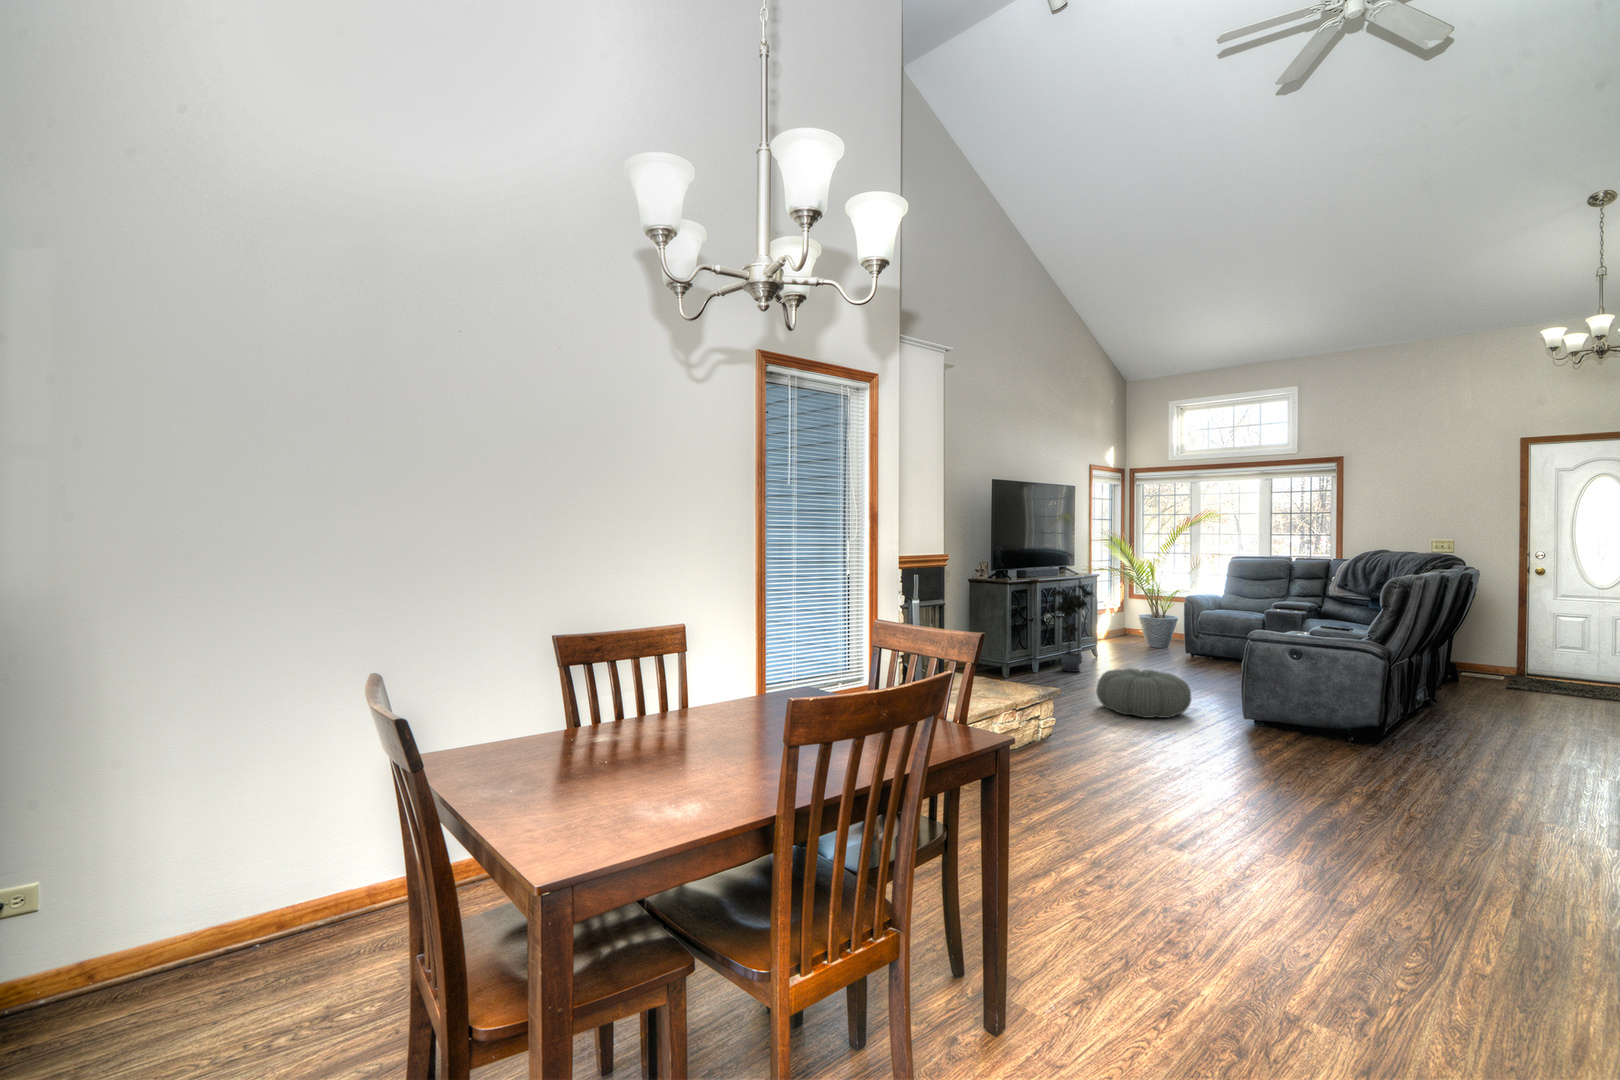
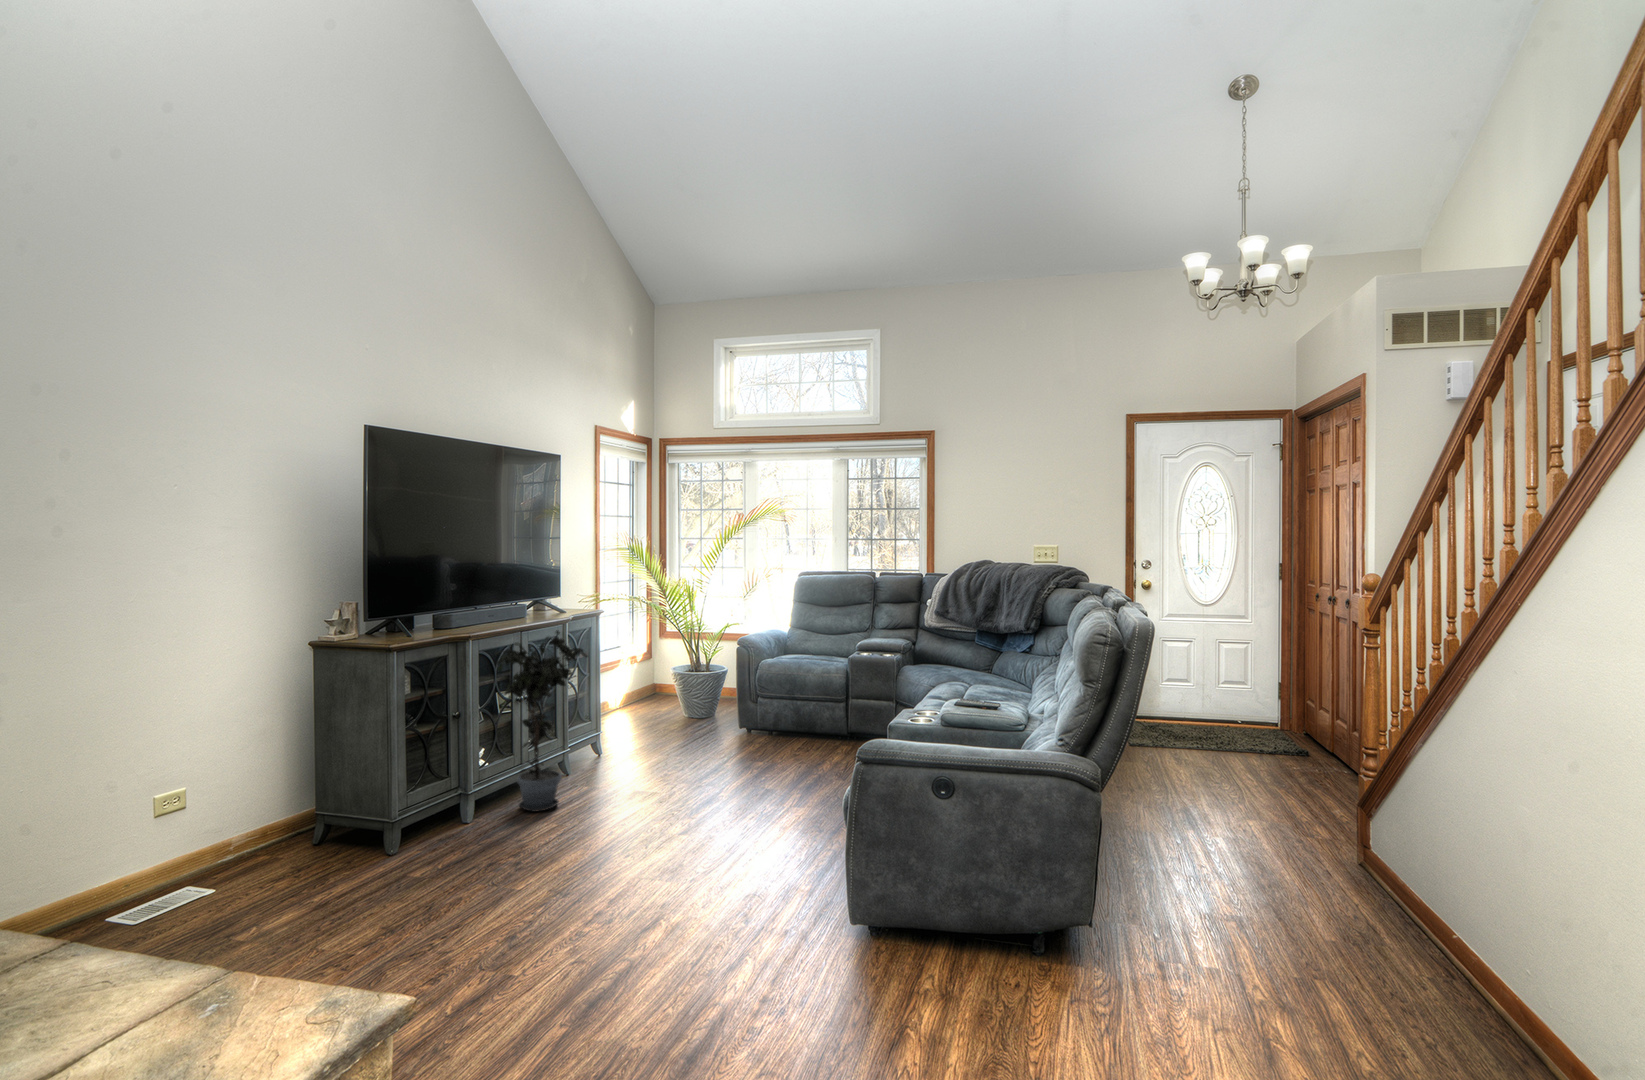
pouf: present [1096,669,1191,718] -> none [554,833,759,978]

